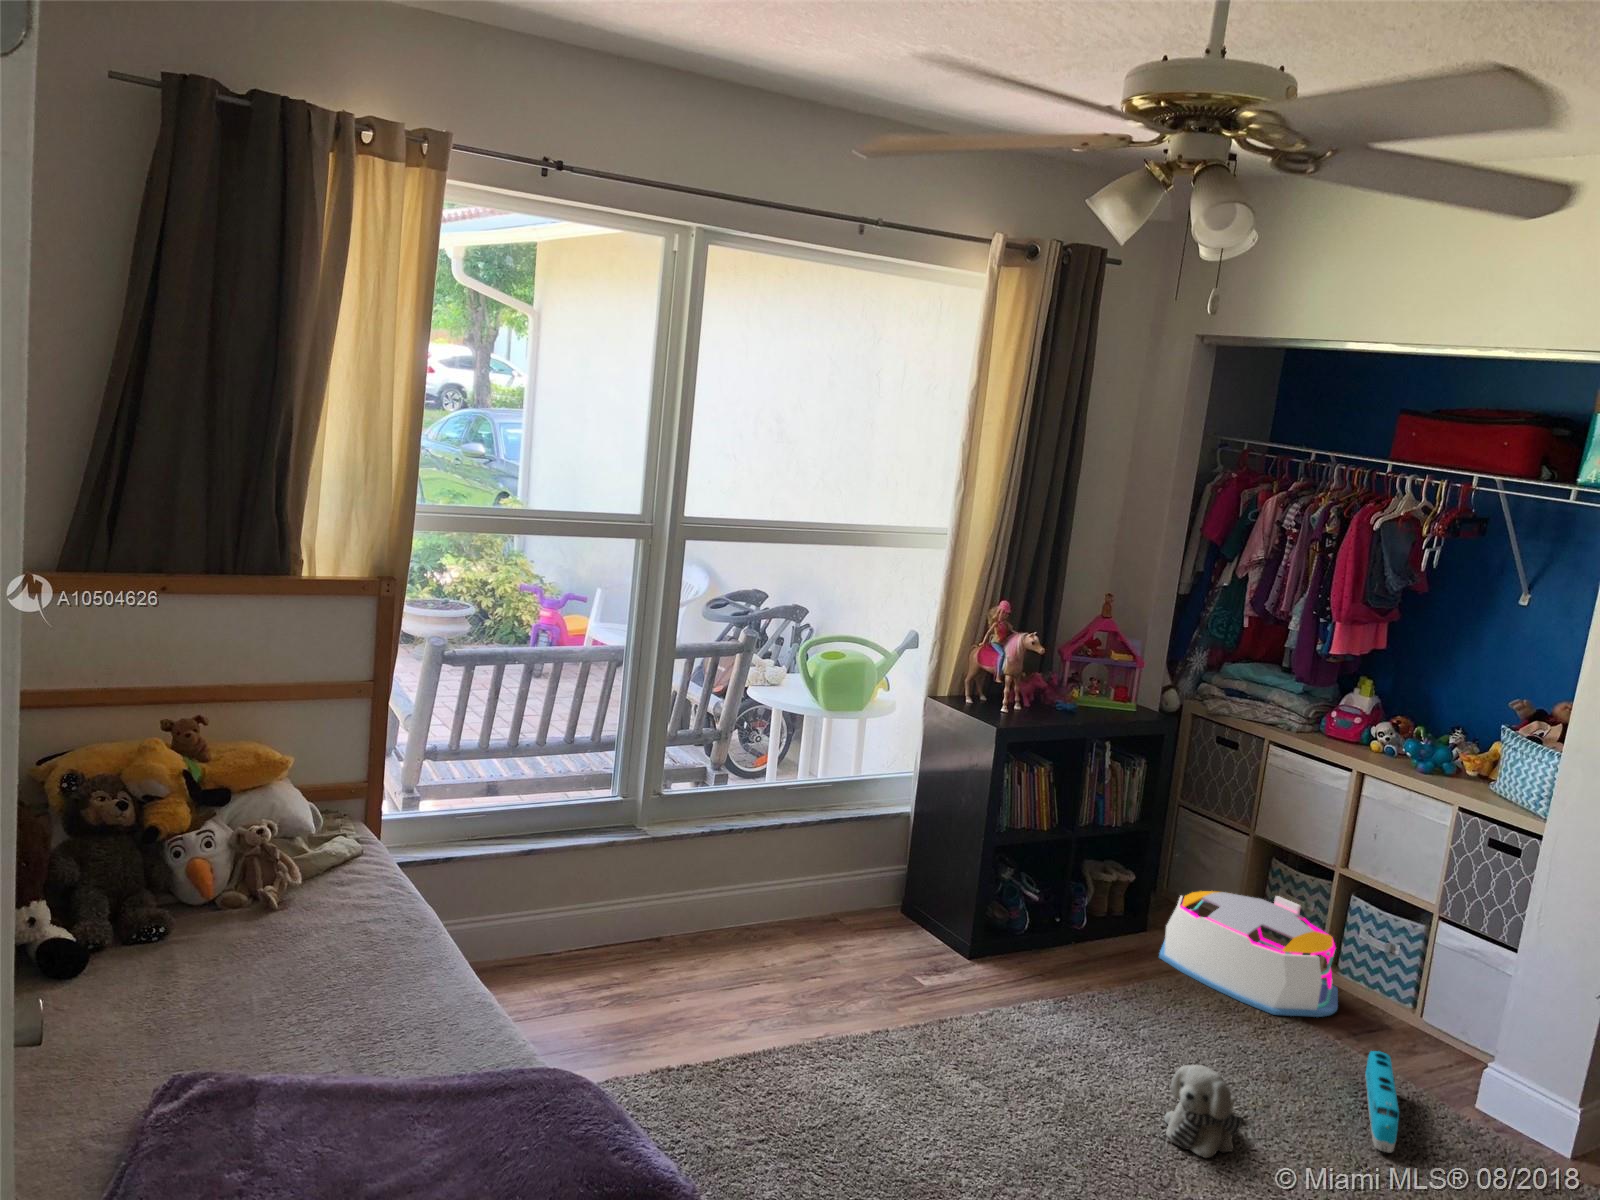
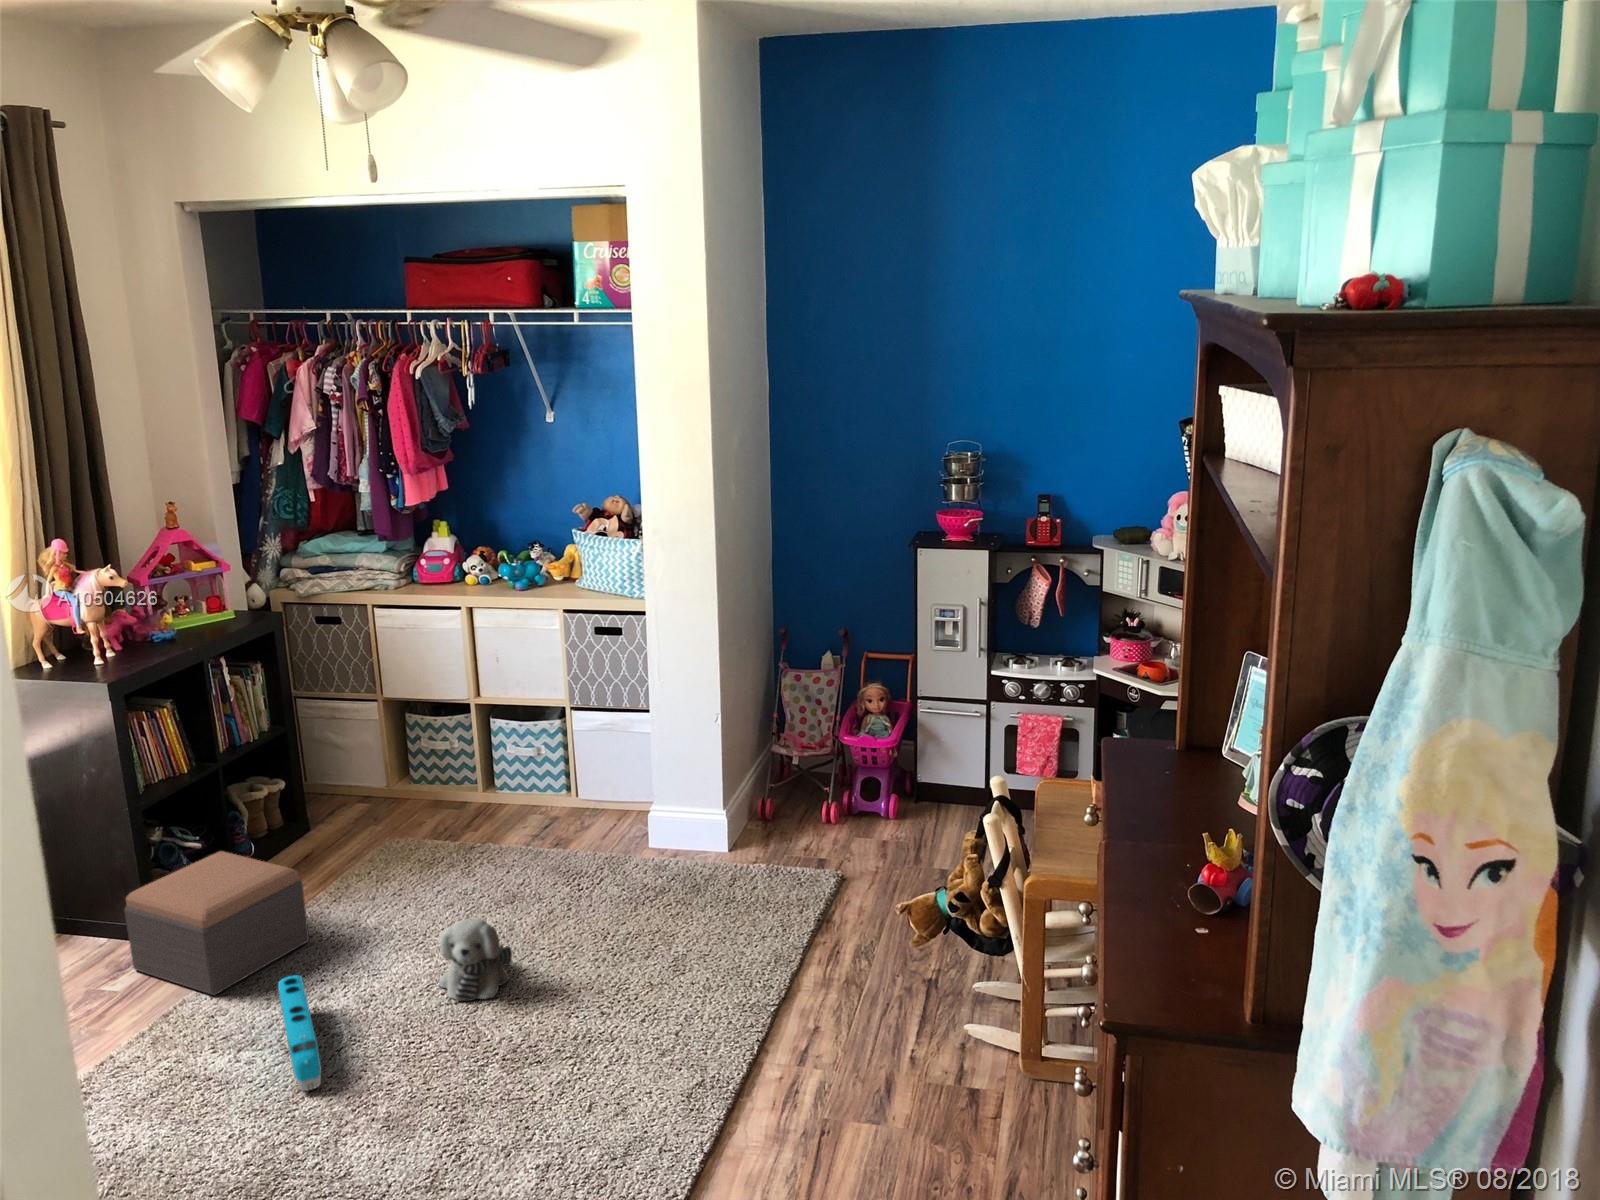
storage bin: present [1159,891,1338,1017] -> none [335,745,513,852]
footstool: none [942,908,1091,1026] -> present [124,851,309,995]
toy train: present [1365,1051,1399,1153] -> present [278,975,321,1091]

